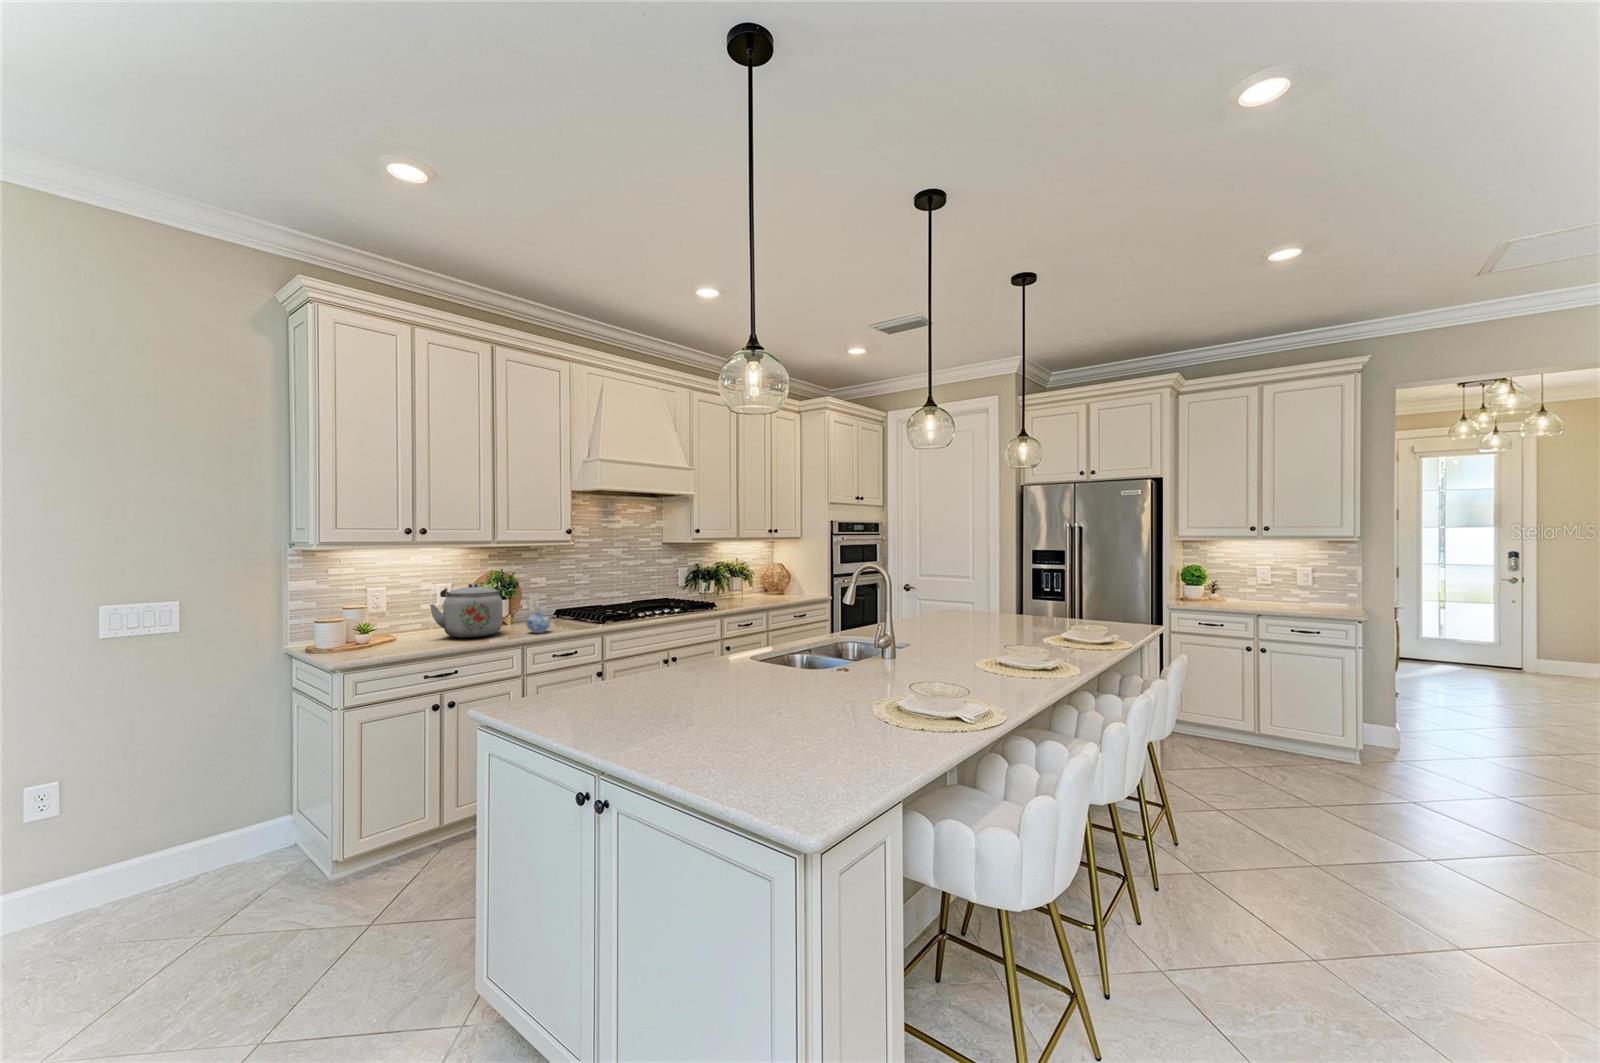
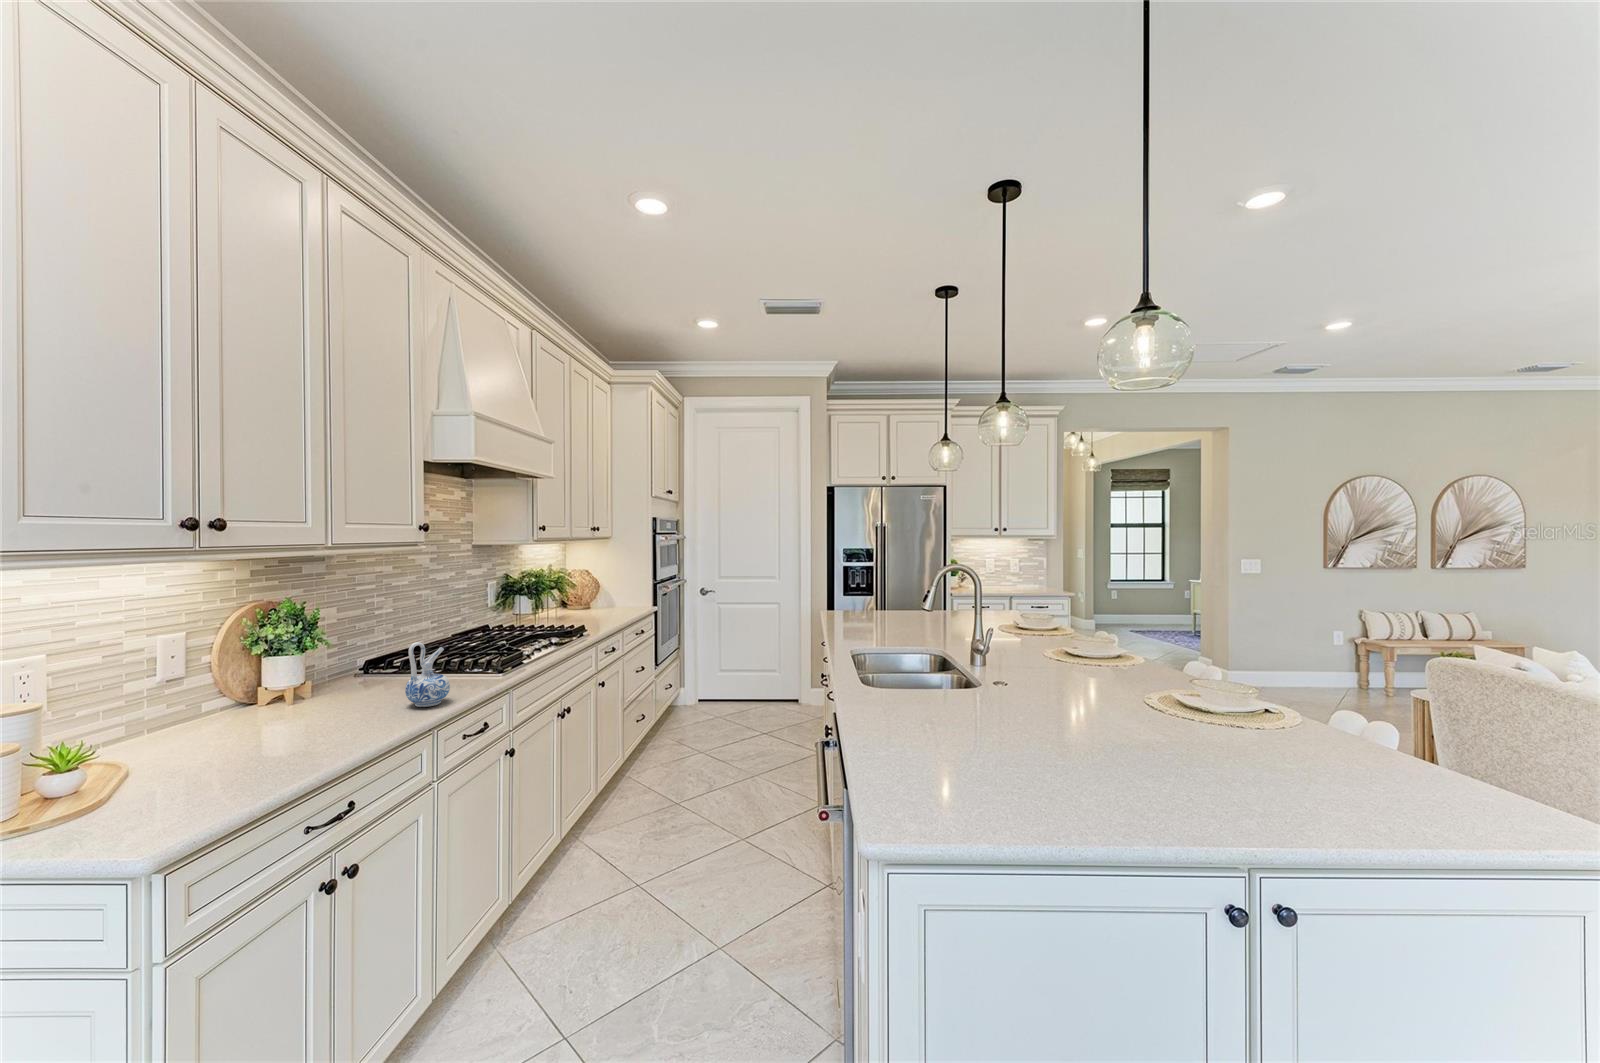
kettle: present [430,583,503,638] -> none [205,629,364,743]

